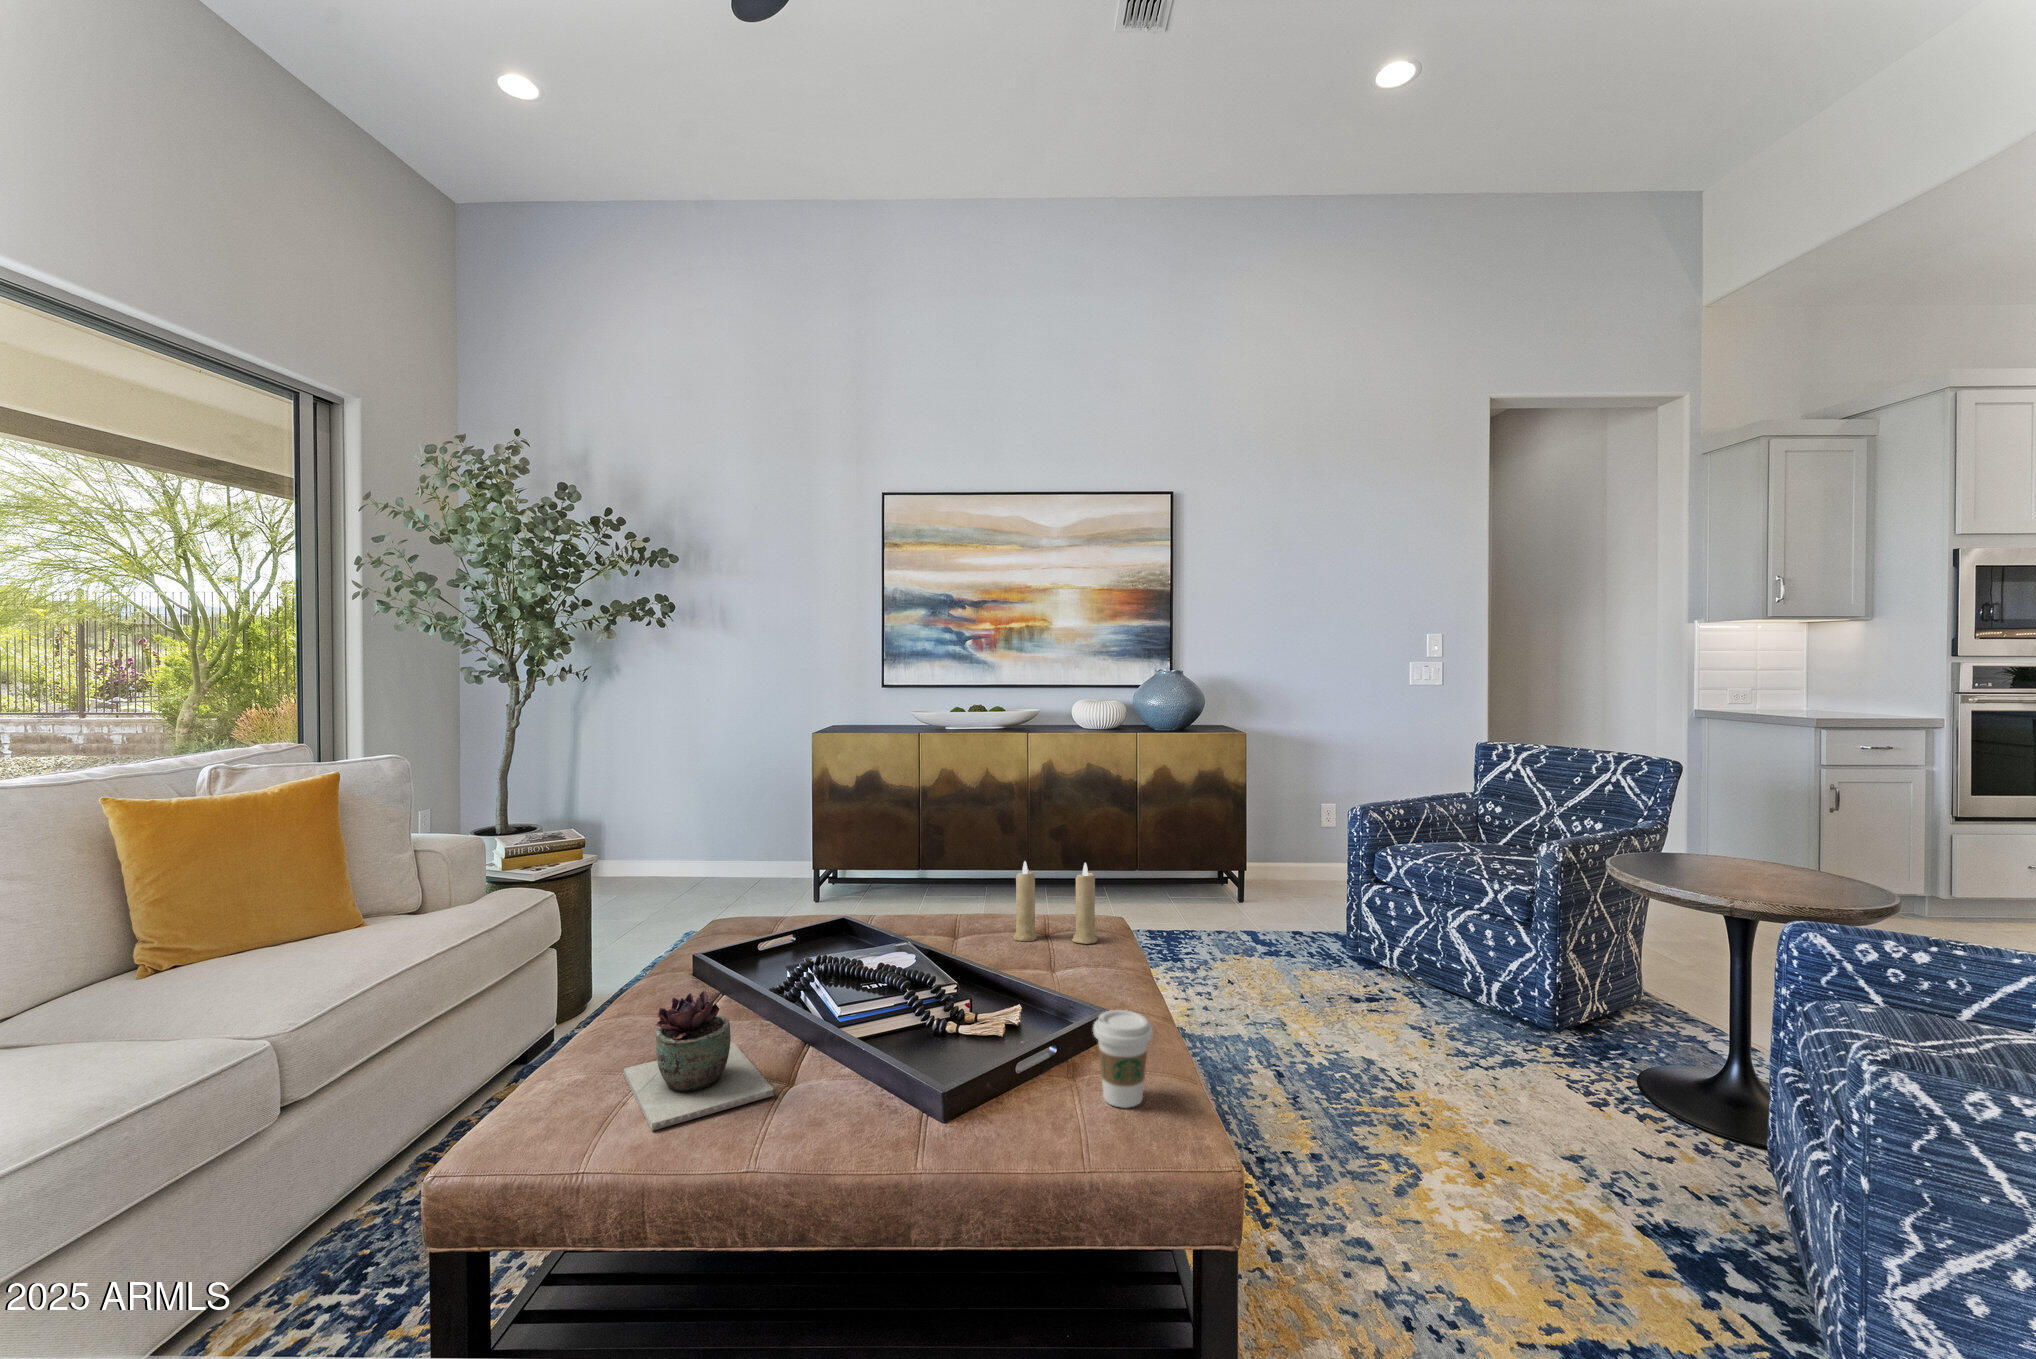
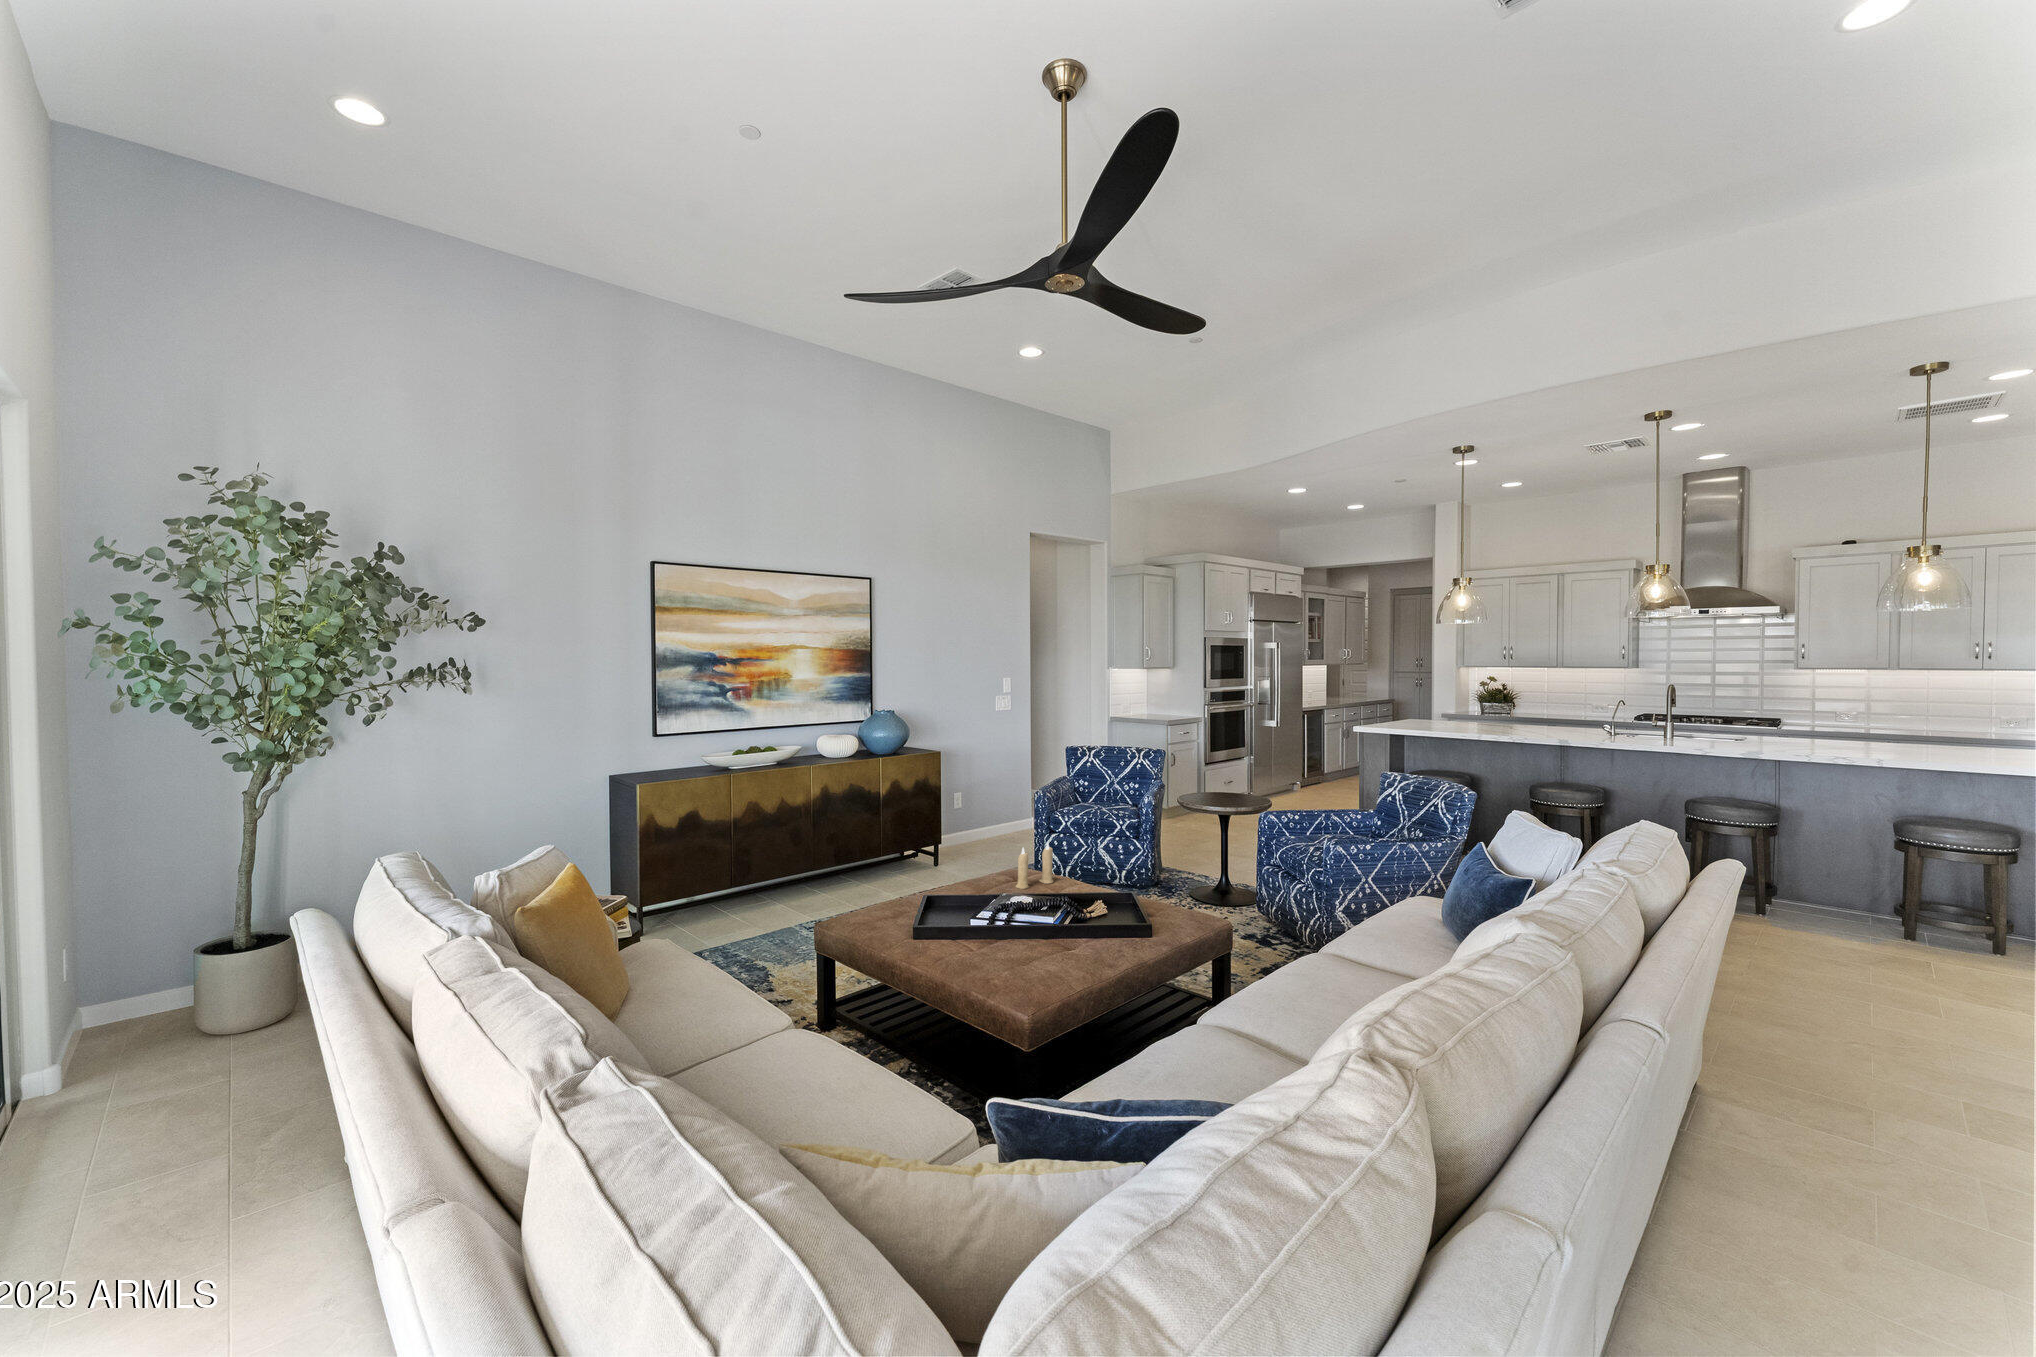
succulent plant: present [624,991,774,1131] -> none [1035,922,1099,975]
coffee cup: present [1093,1010,1153,1108] -> none [1172,891,1195,926]

